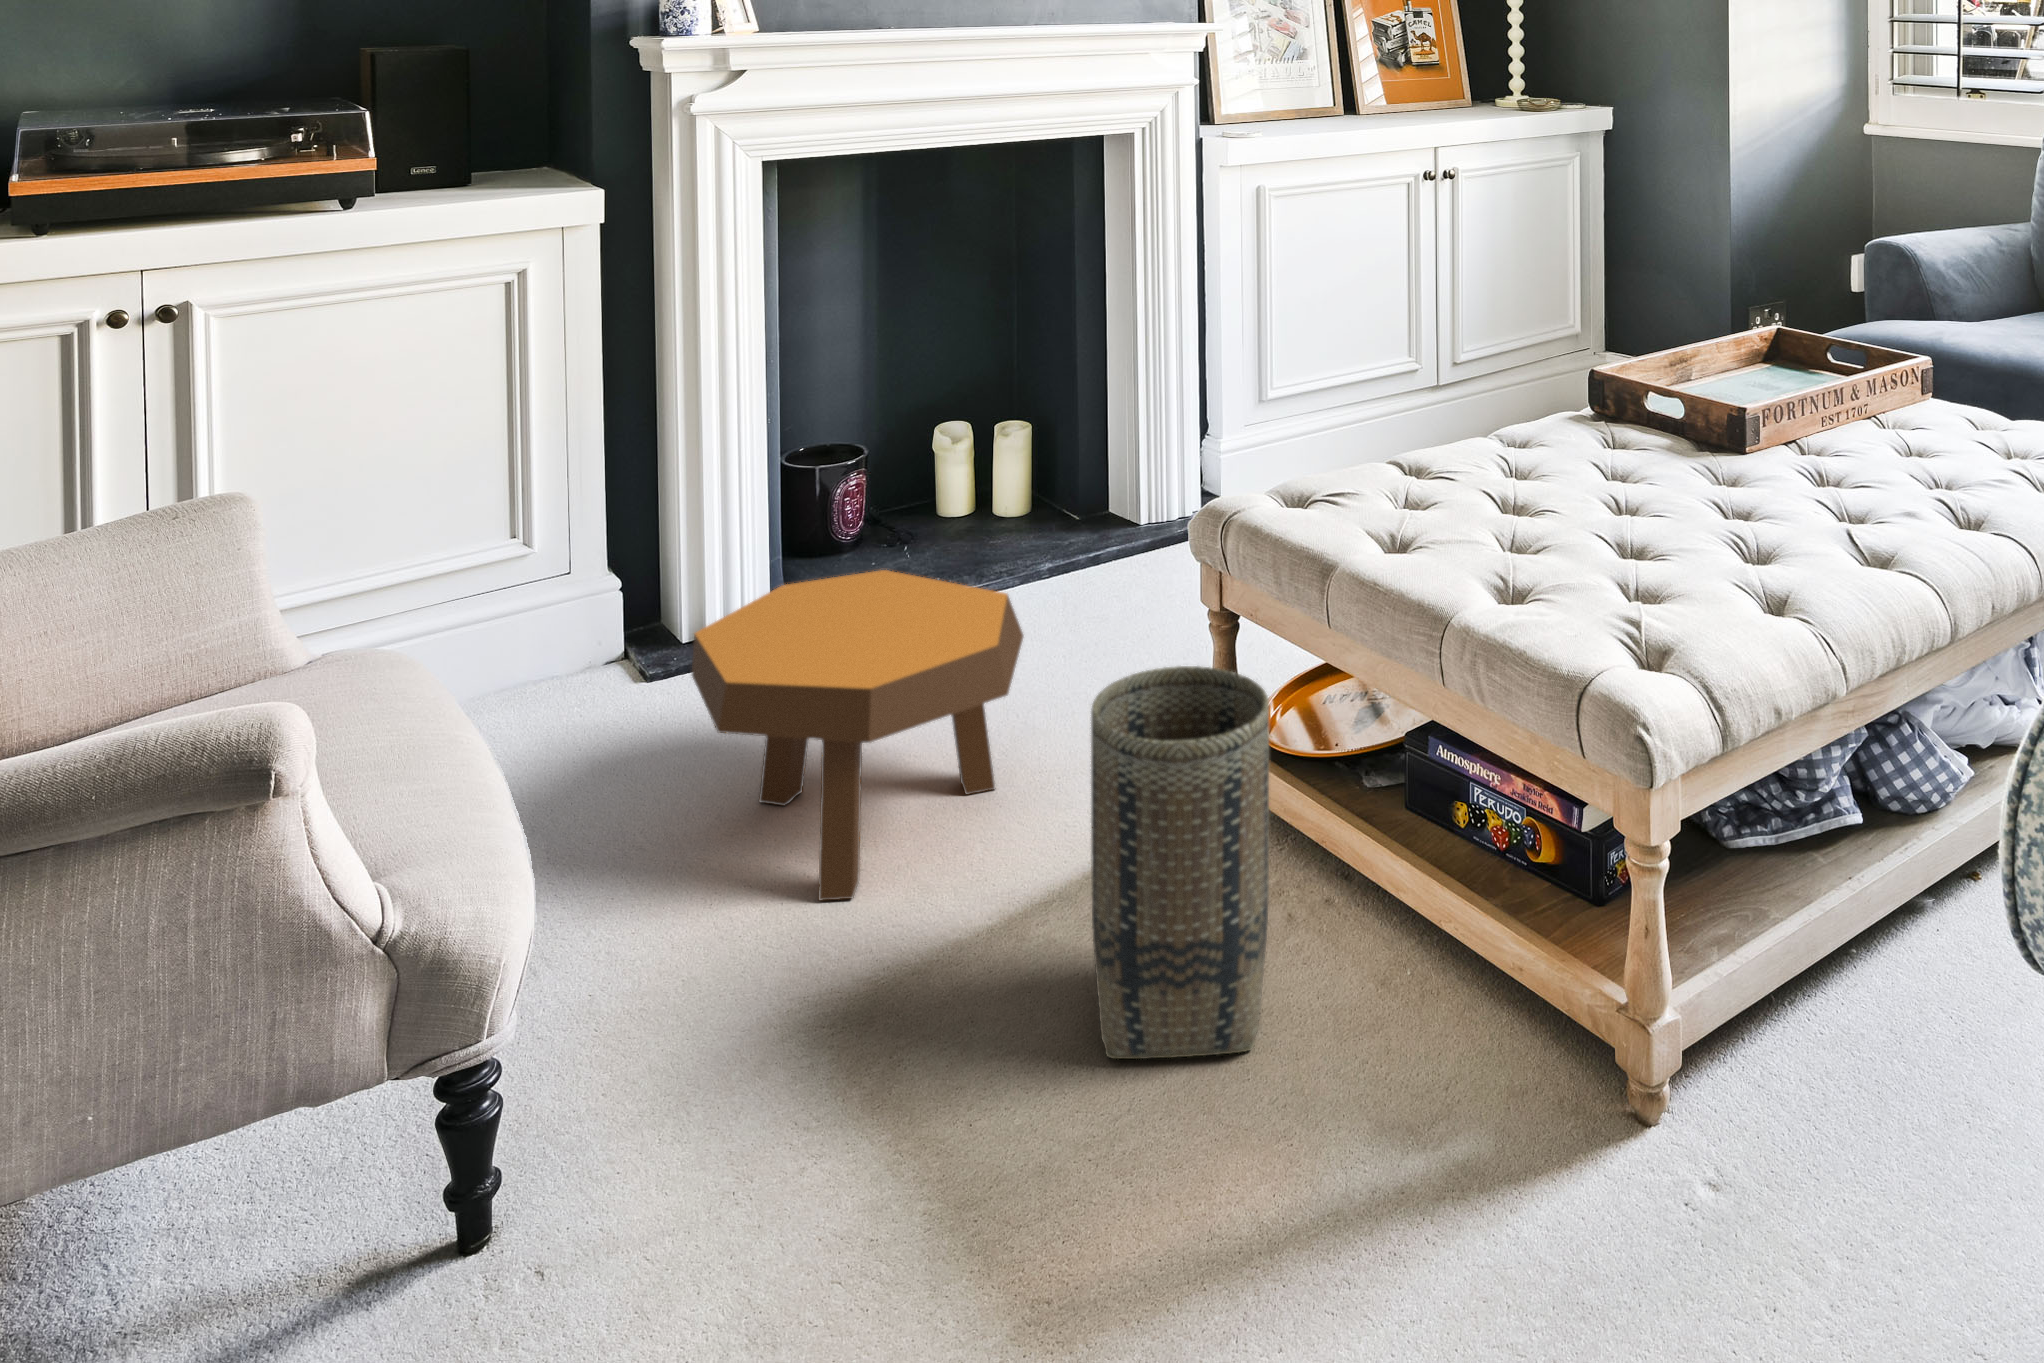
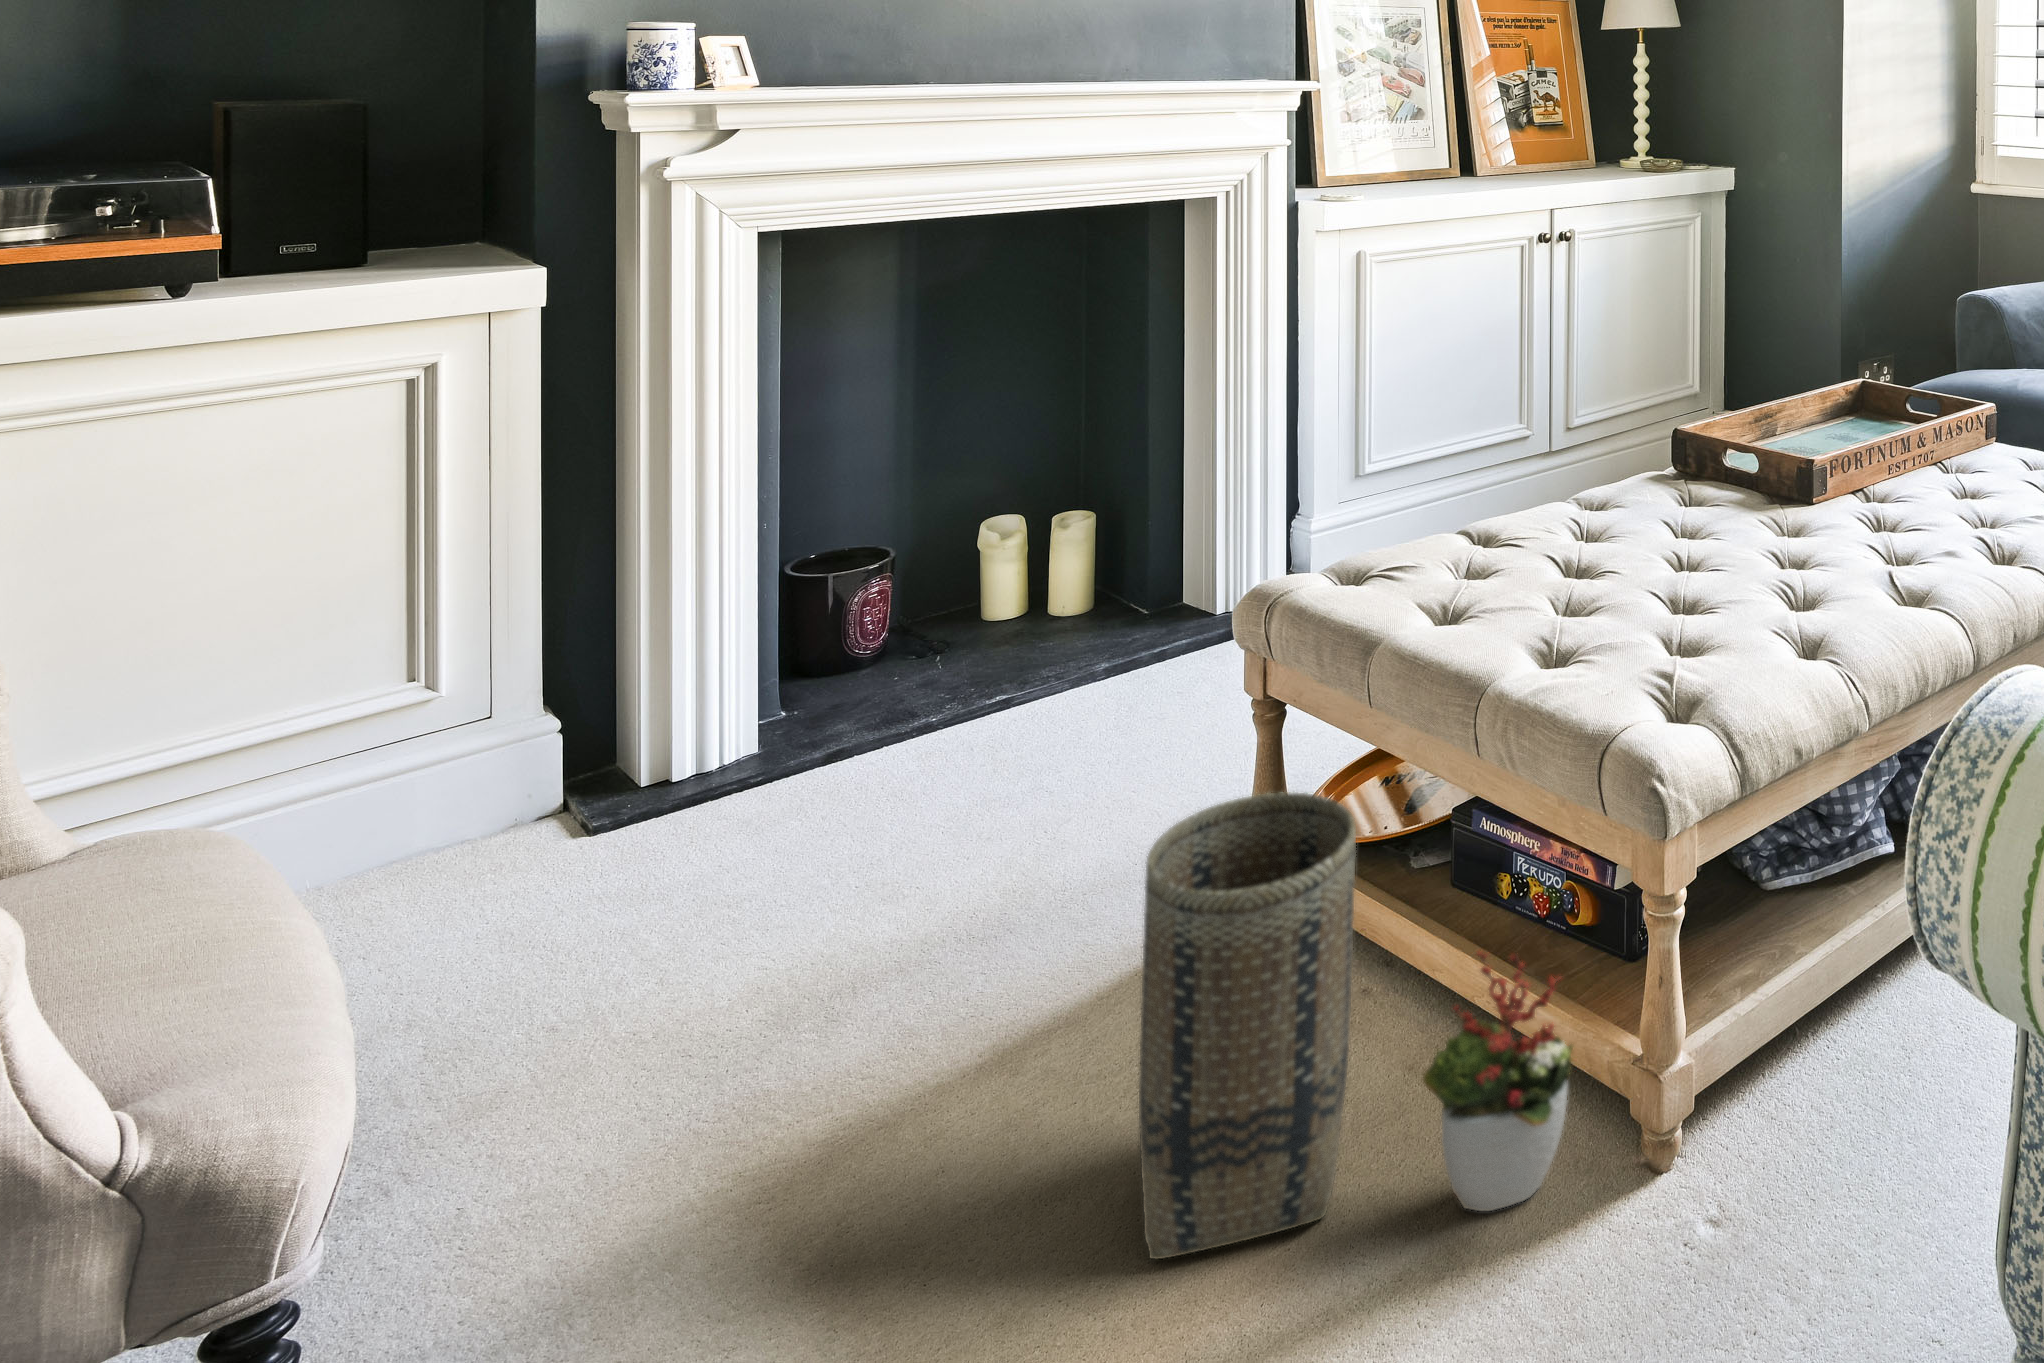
footstool: present [692,570,1023,900] -> none [636,703,1080,1118]
decorative plant: none [1336,829,1475,1071] -> present [1423,952,1573,1211]

